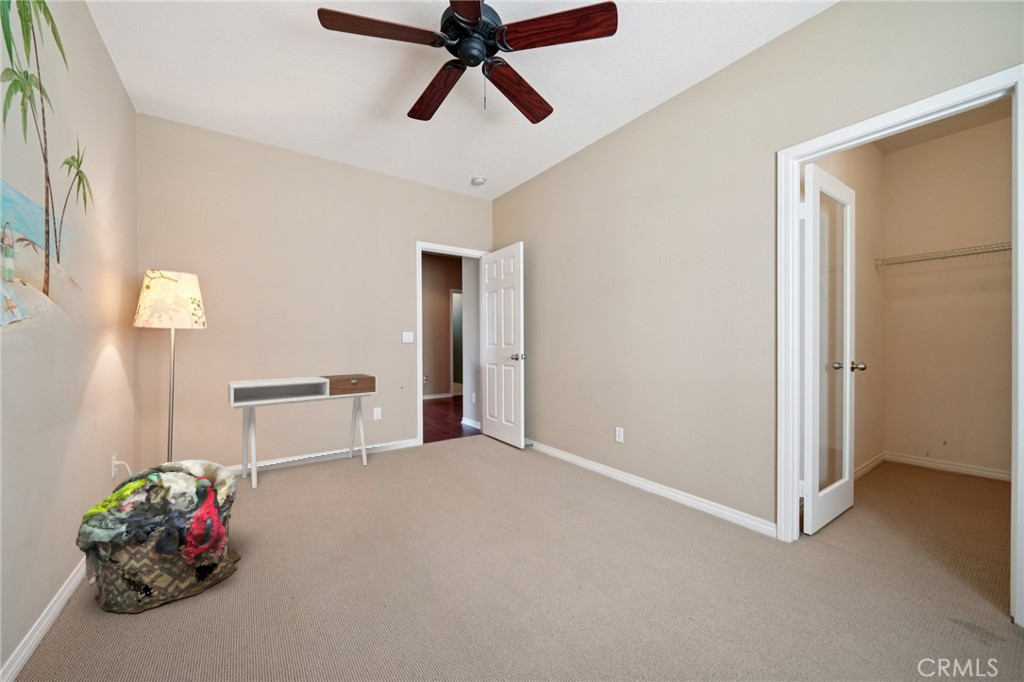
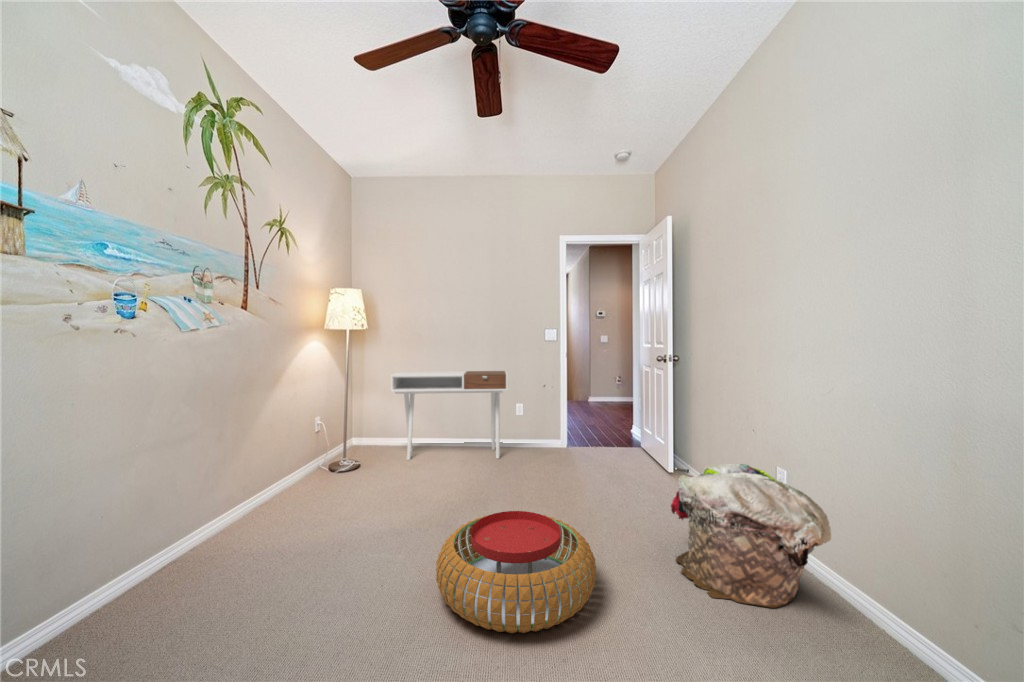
laundry basket: present [76,459,241,613] -> present [671,464,831,608]
pouf: none [437,495,578,599] -> present [436,511,596,633]

